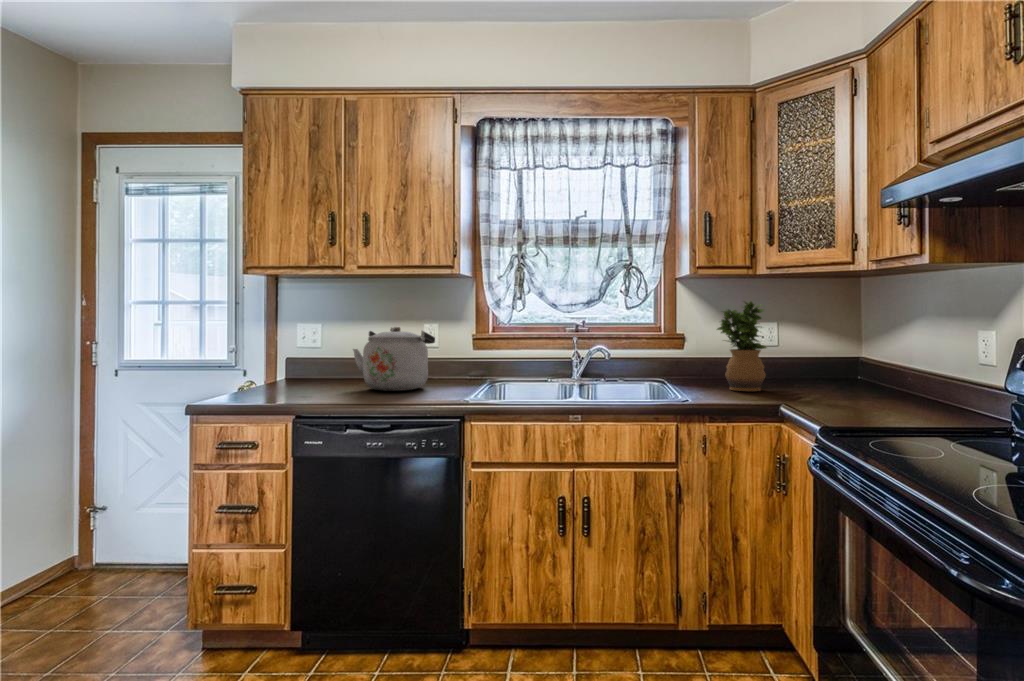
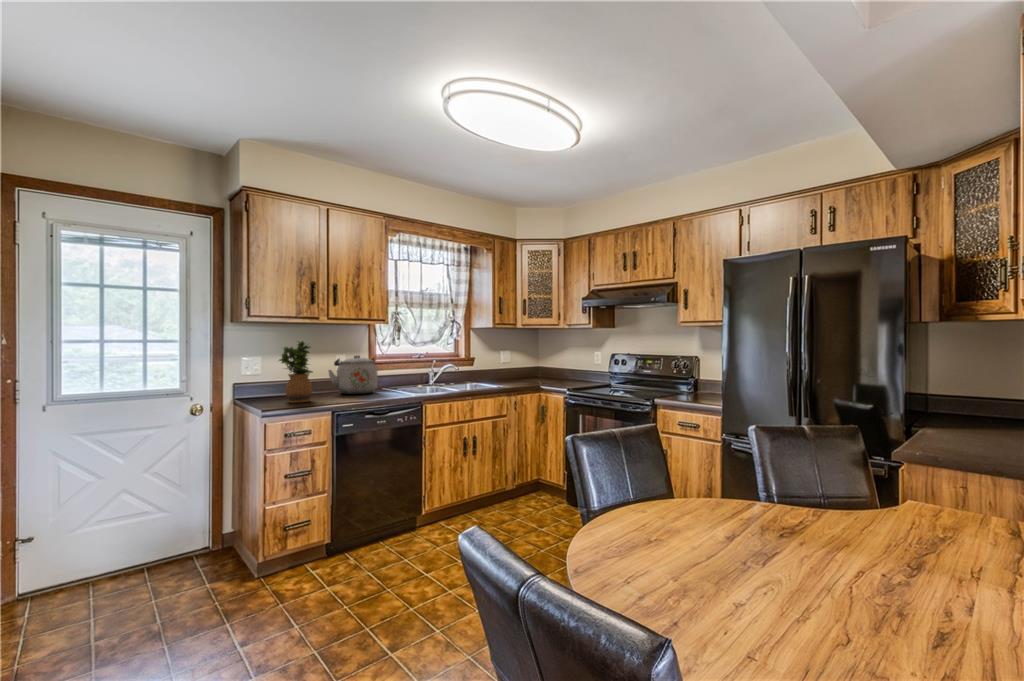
potted plant: present [717,301,766,391] -> present [279,341,313,403]

